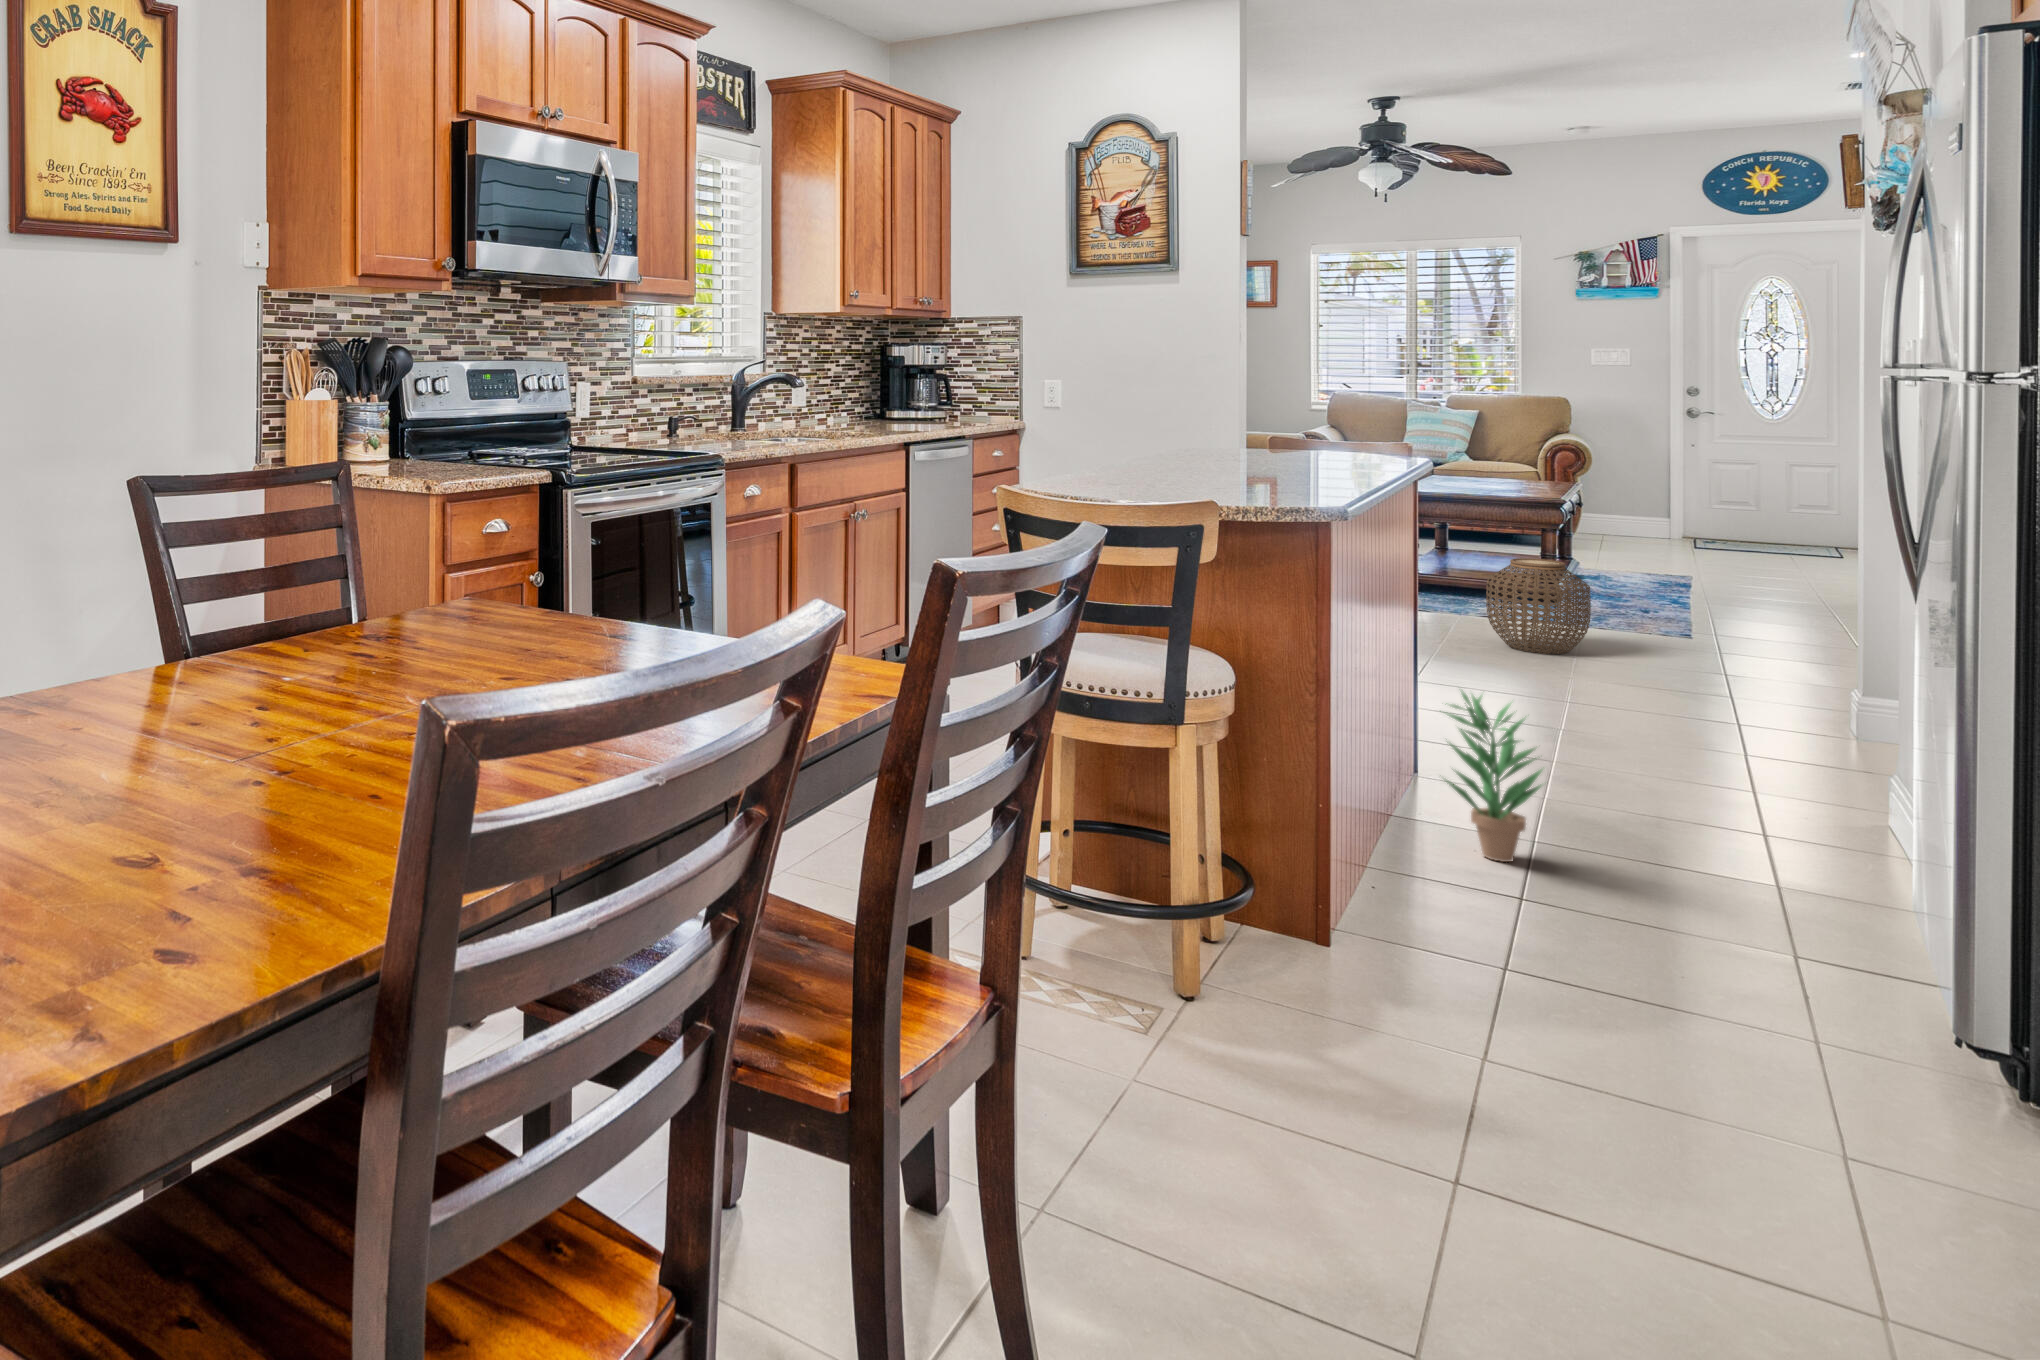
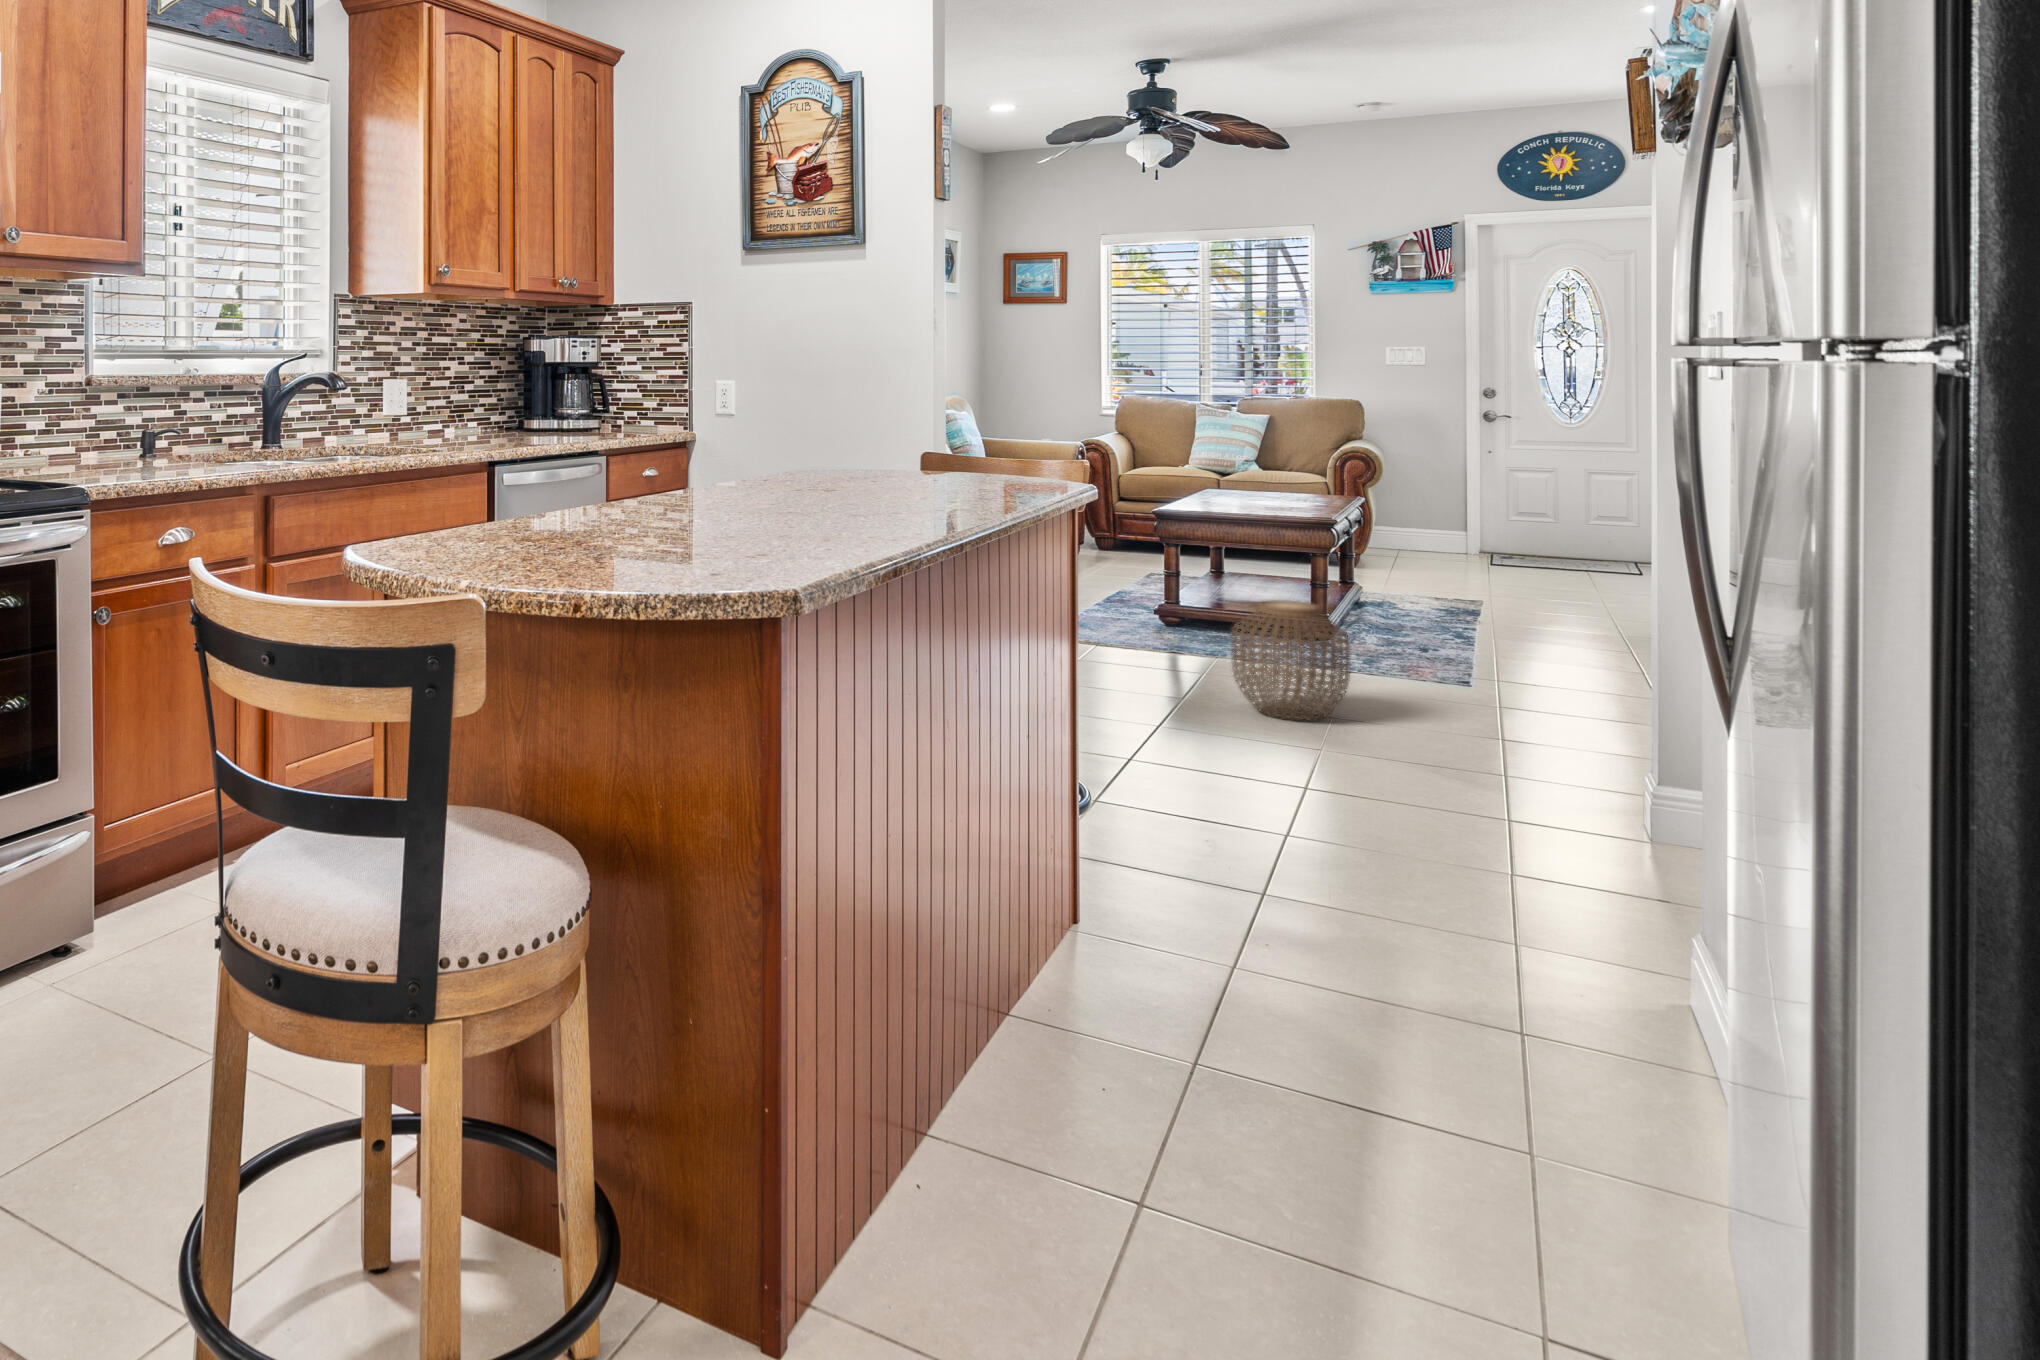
potted plant: present [1445,692,1542,862] -> none [1047,841,1204,1116]

